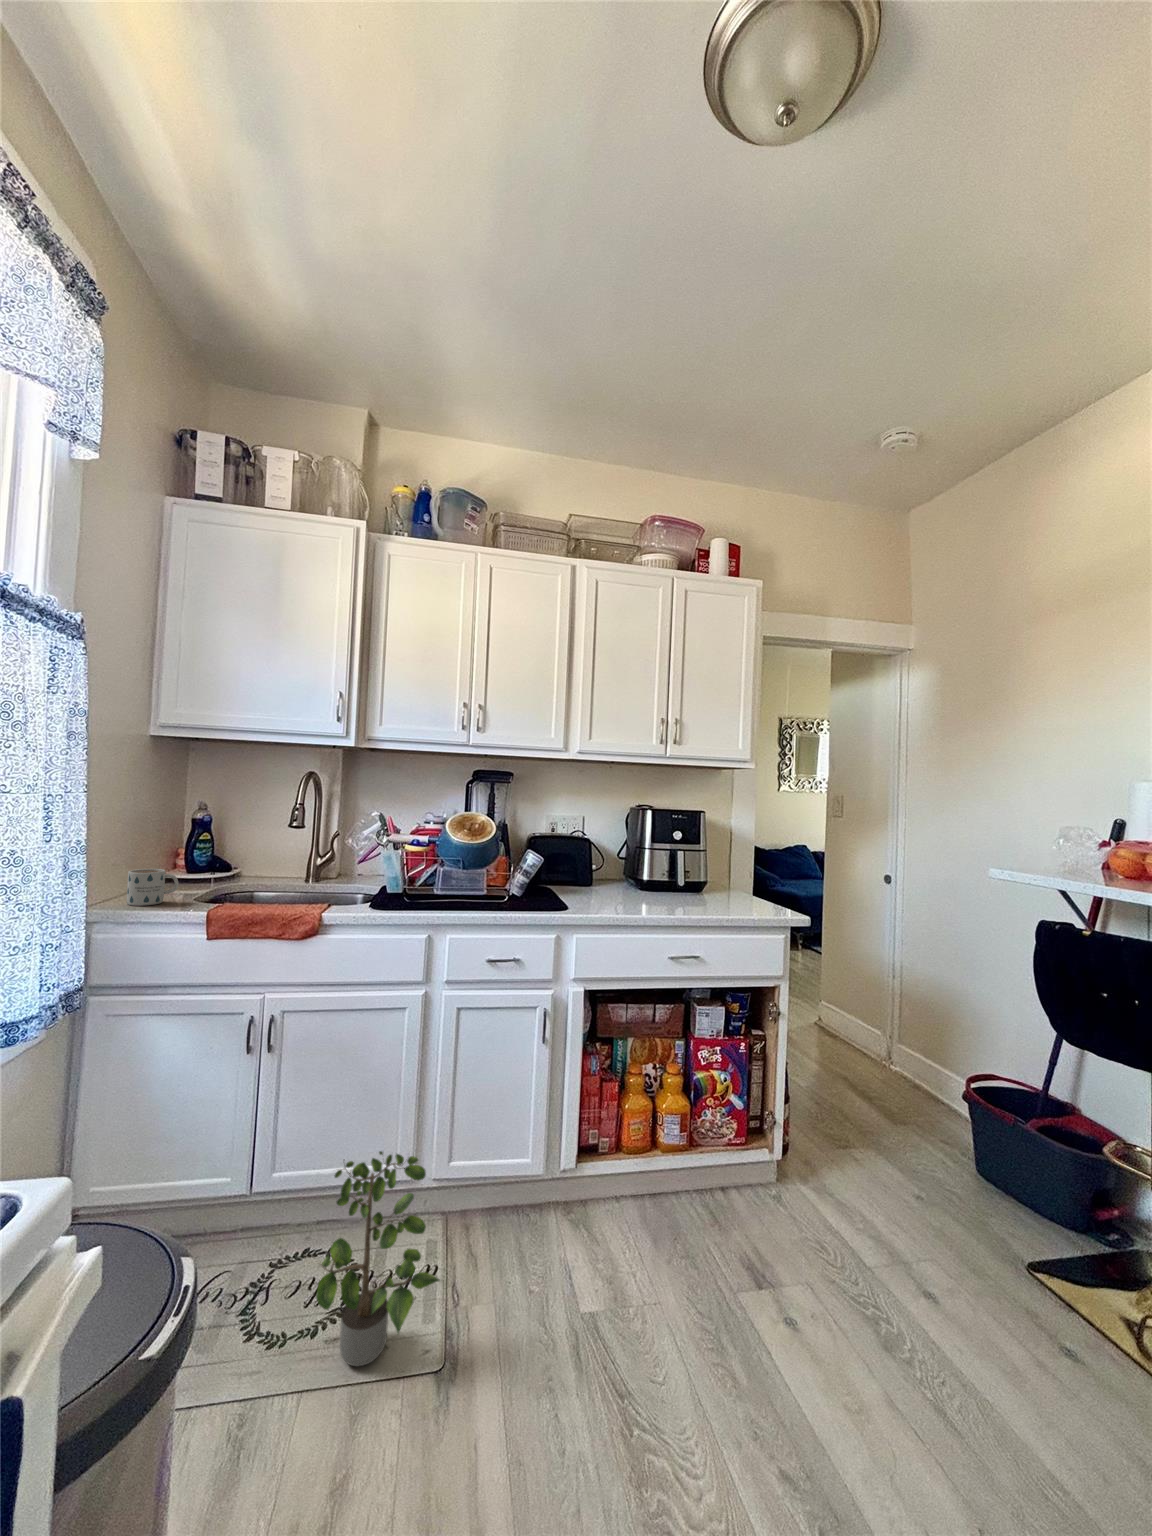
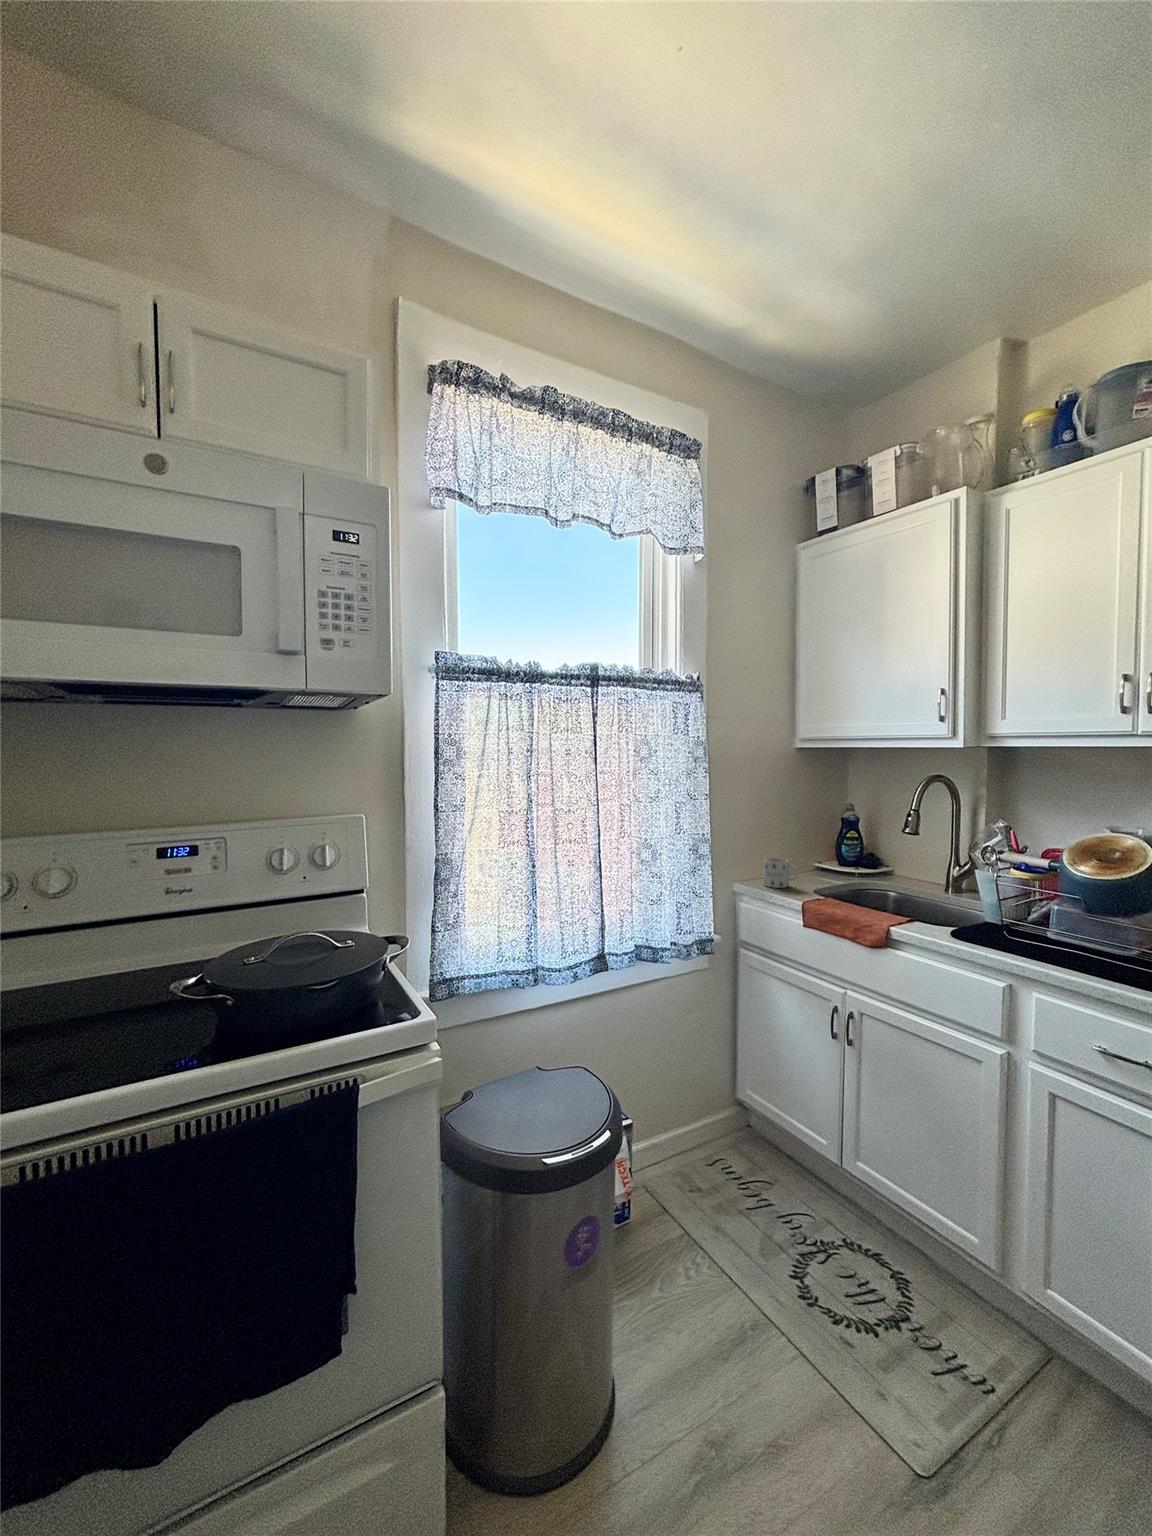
potted plant: present [316,1151,440,1366] -> none [809,1169,929,1393]

